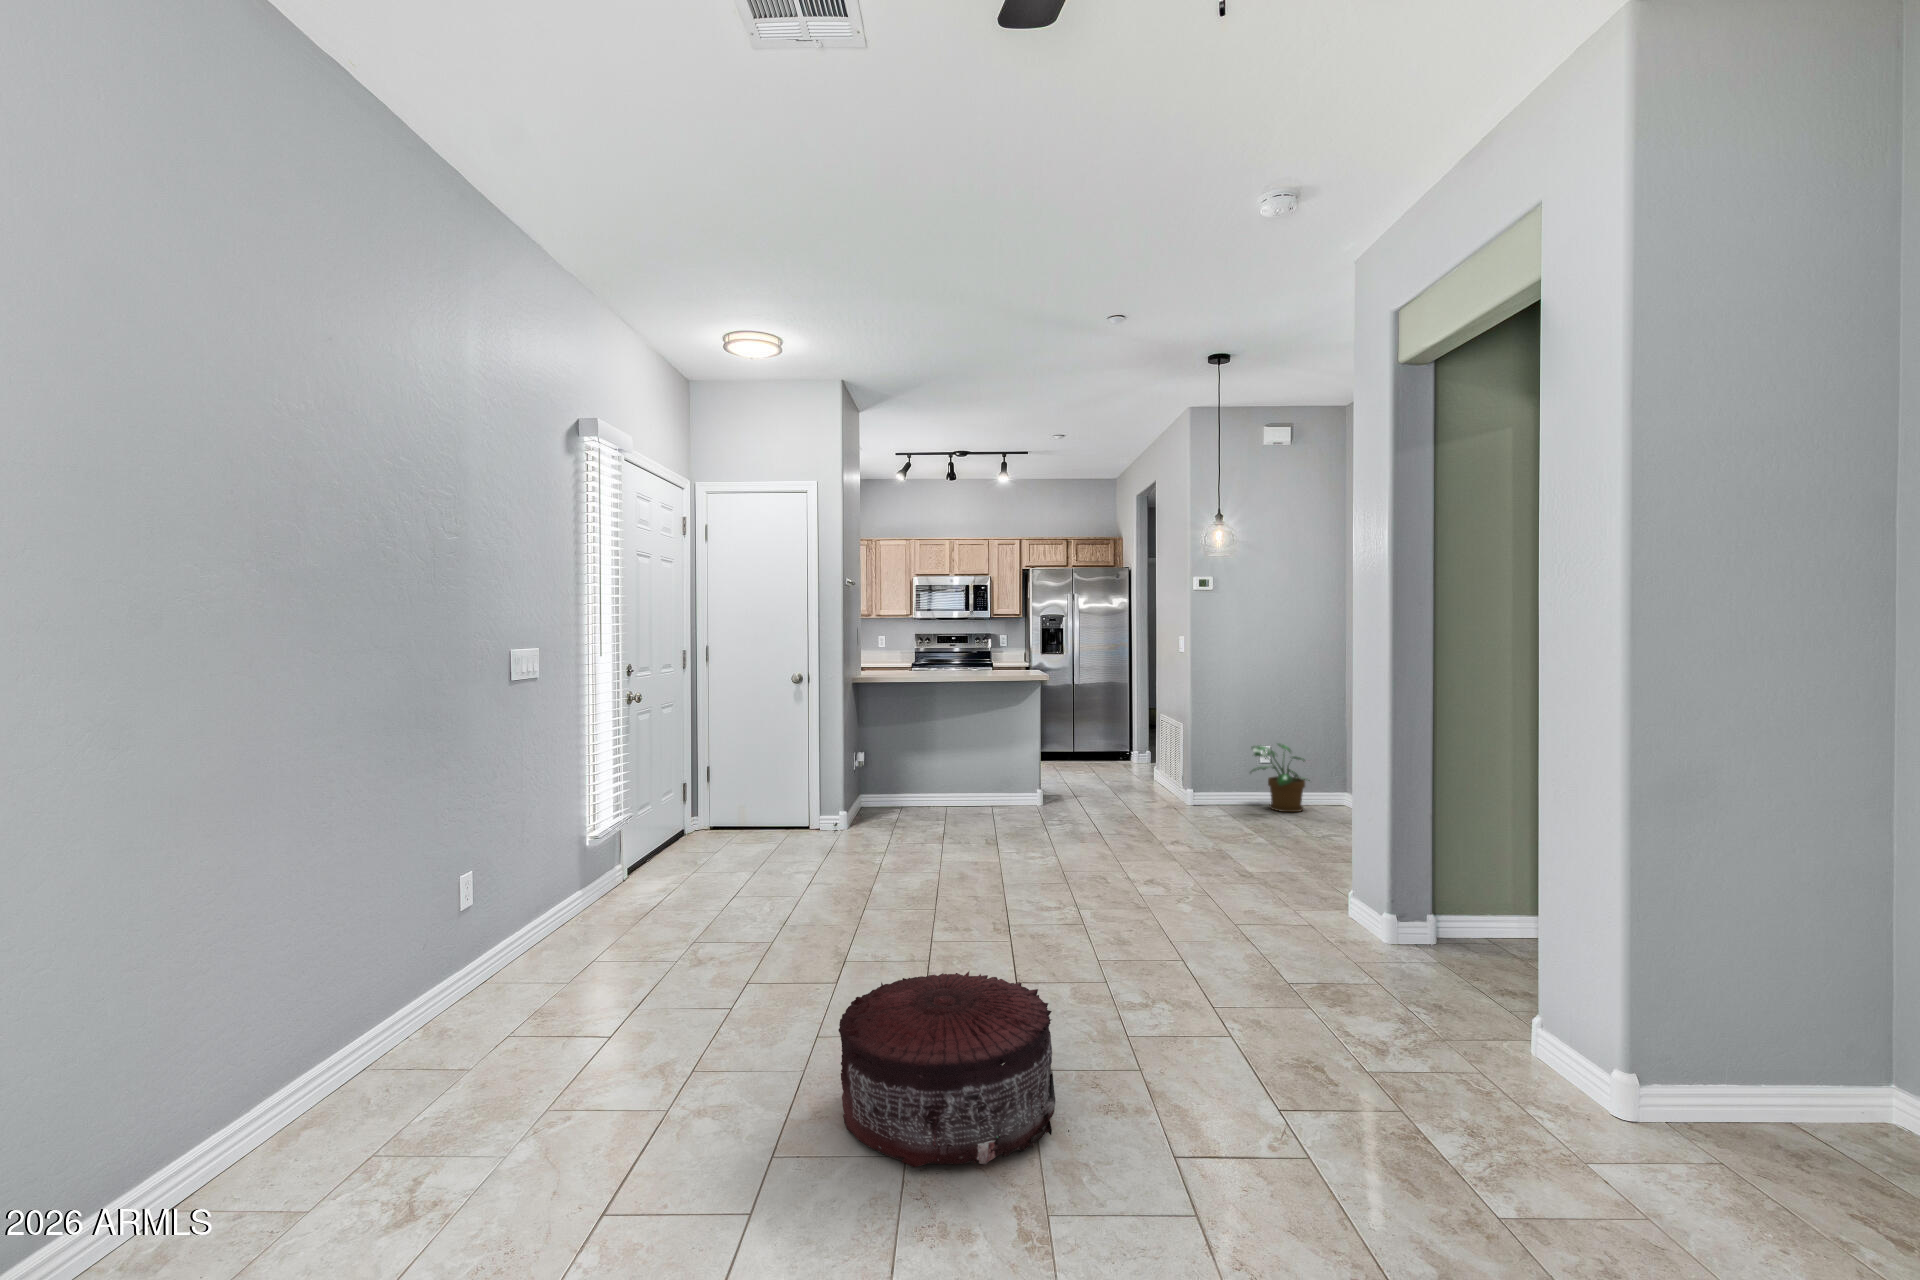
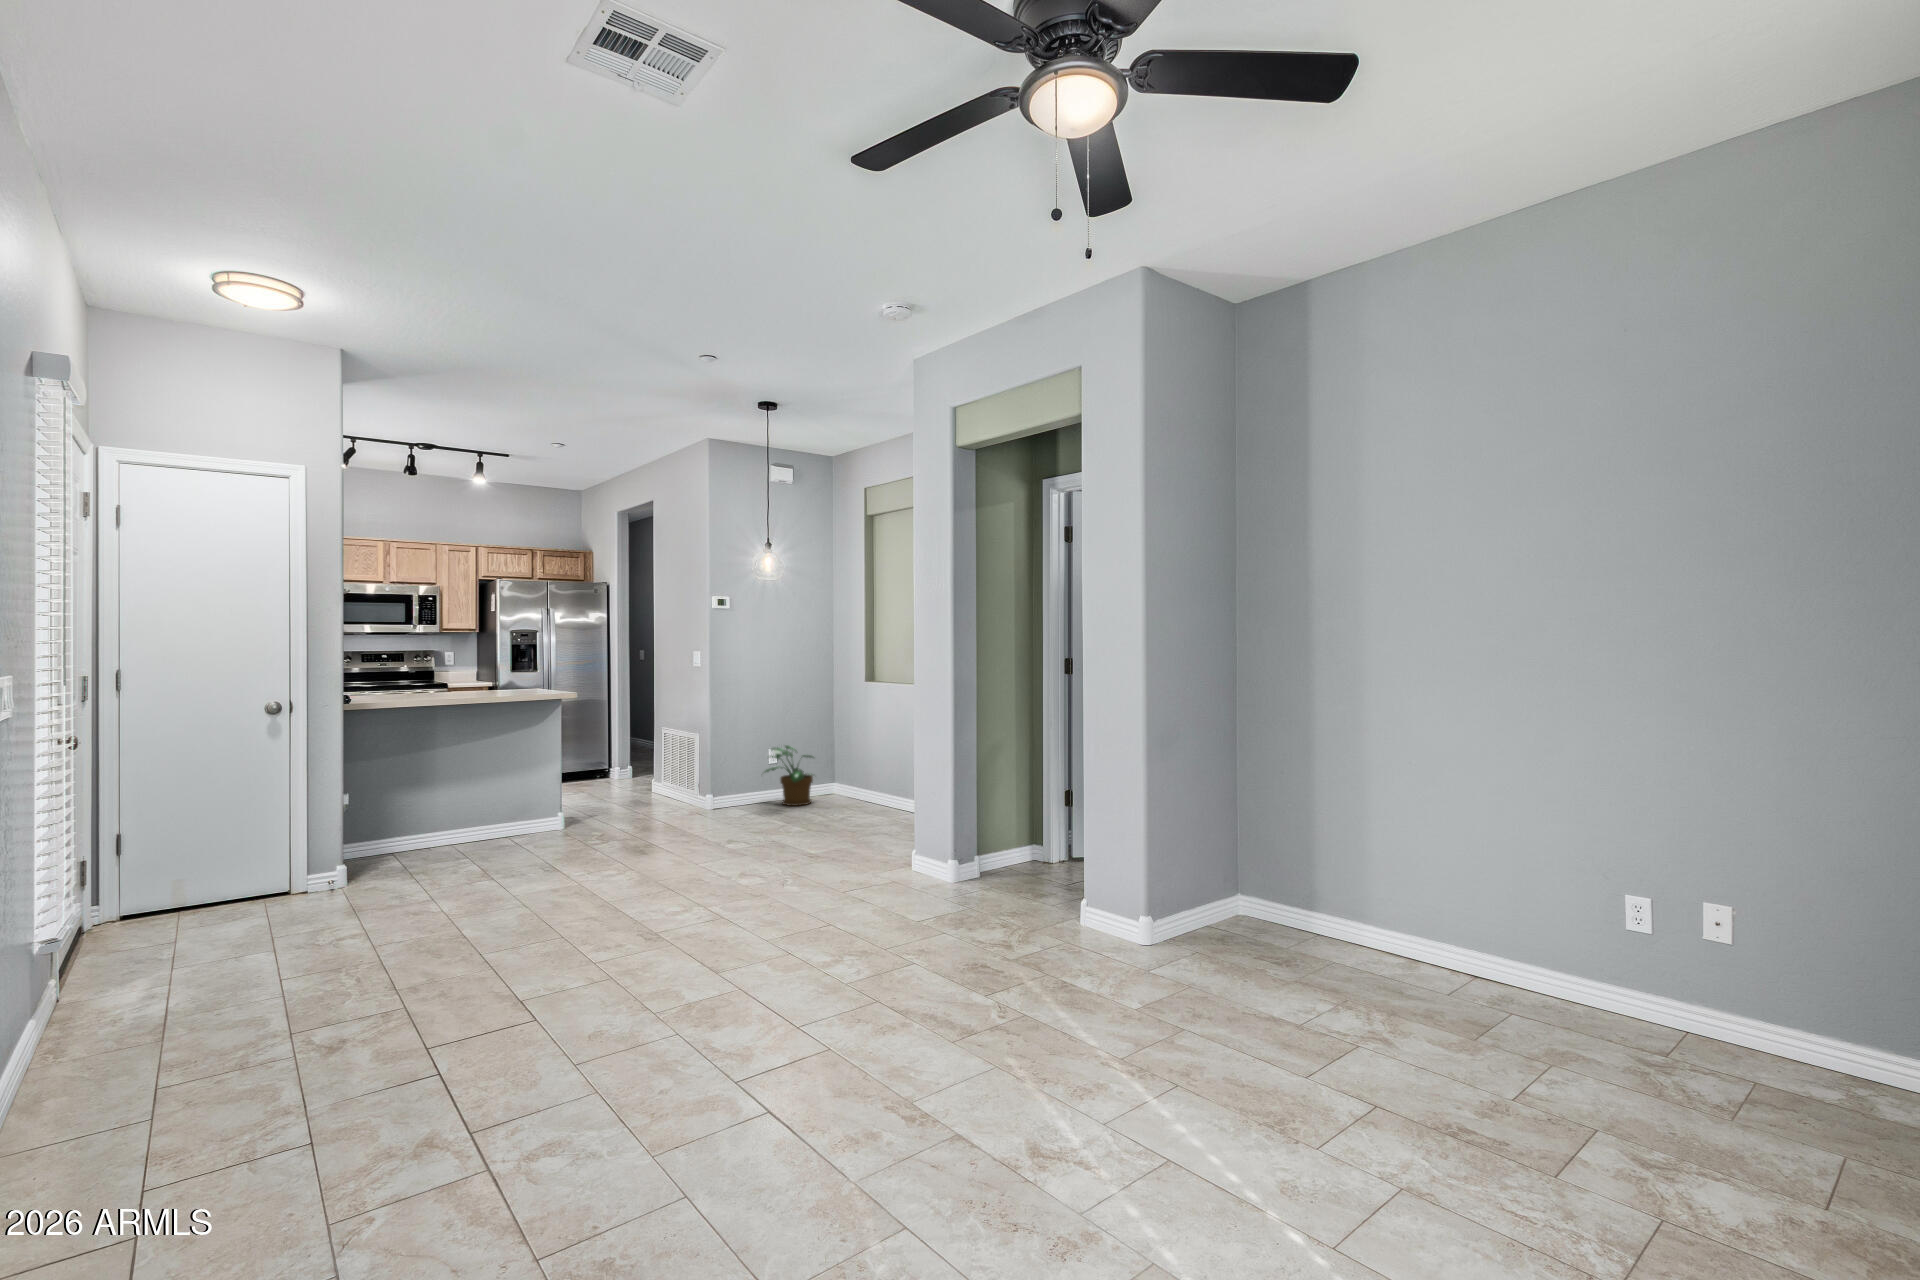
pouf: present [838,972,1055,1167] -> none [629,943,841,1106]

